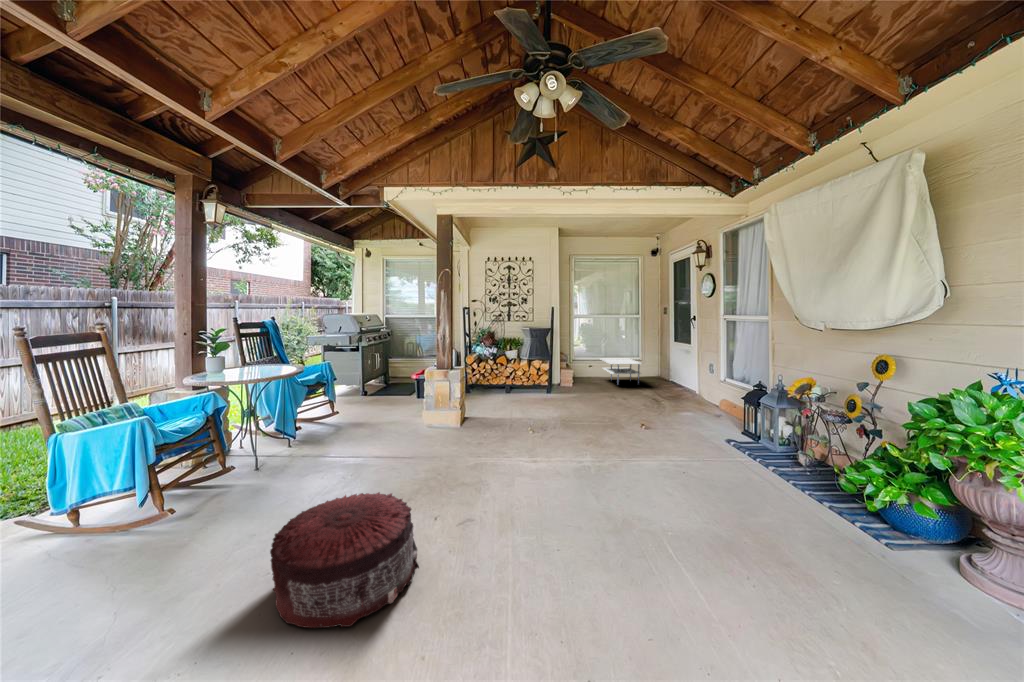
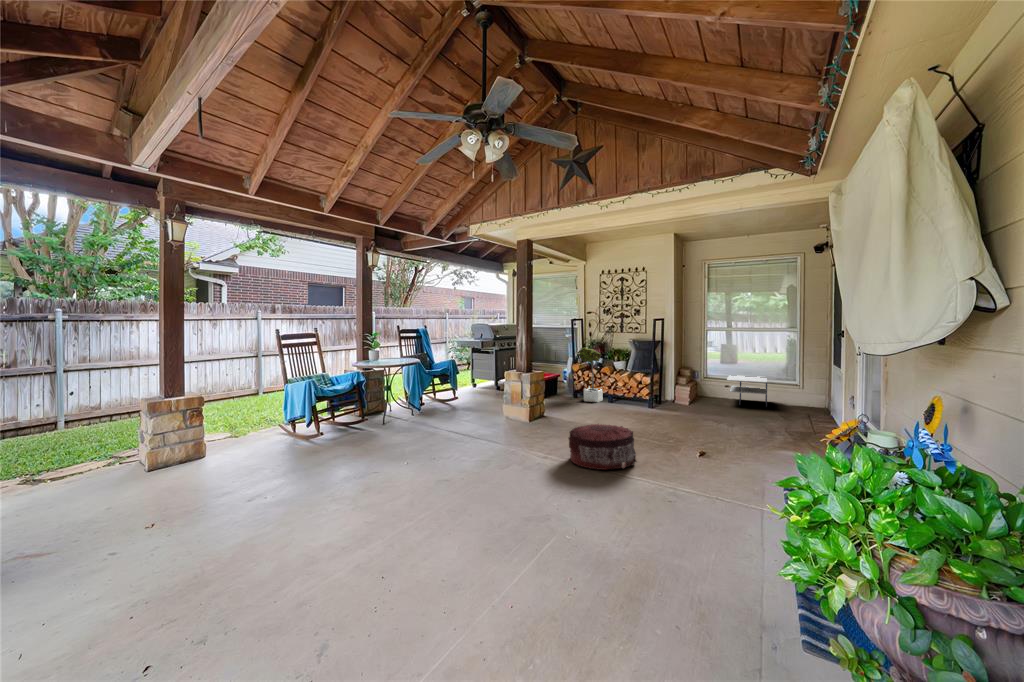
potted tree: none [478,337,502,395] -> present [579,347,603,402]
pouf: present [270,492,419,628] -> present [569,424,636,470]

